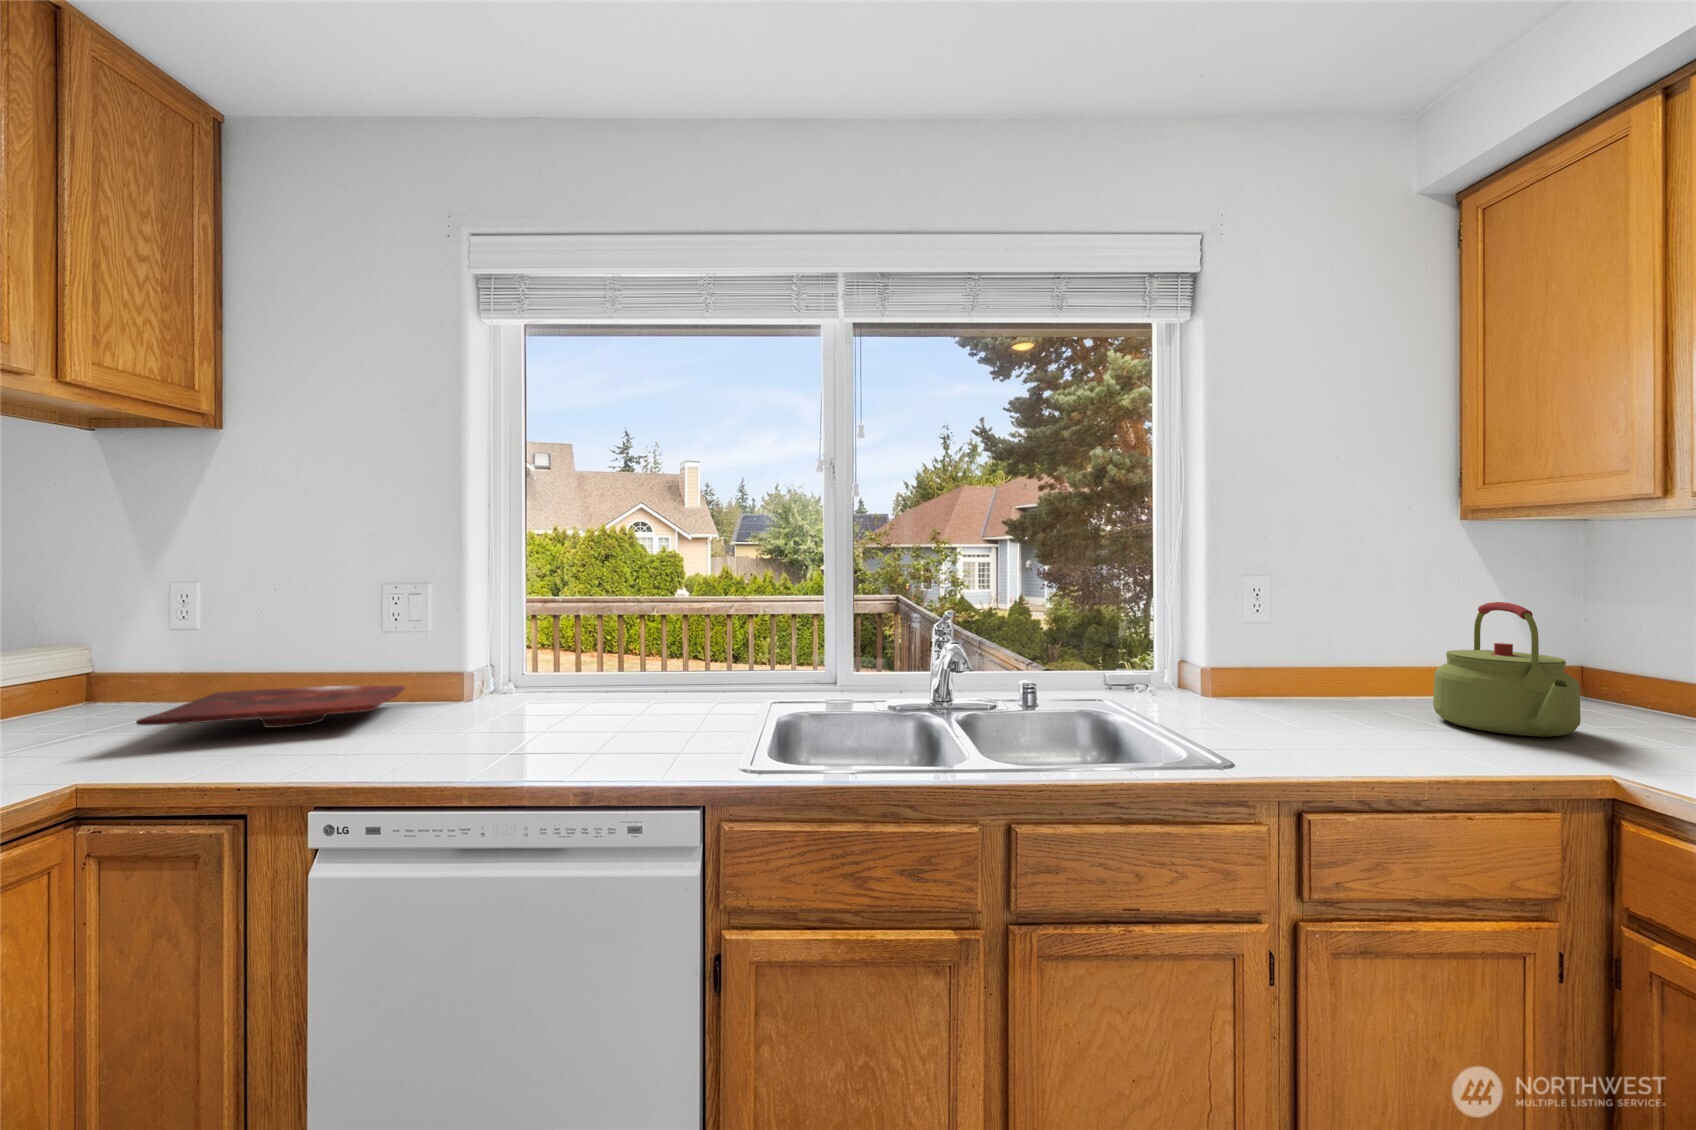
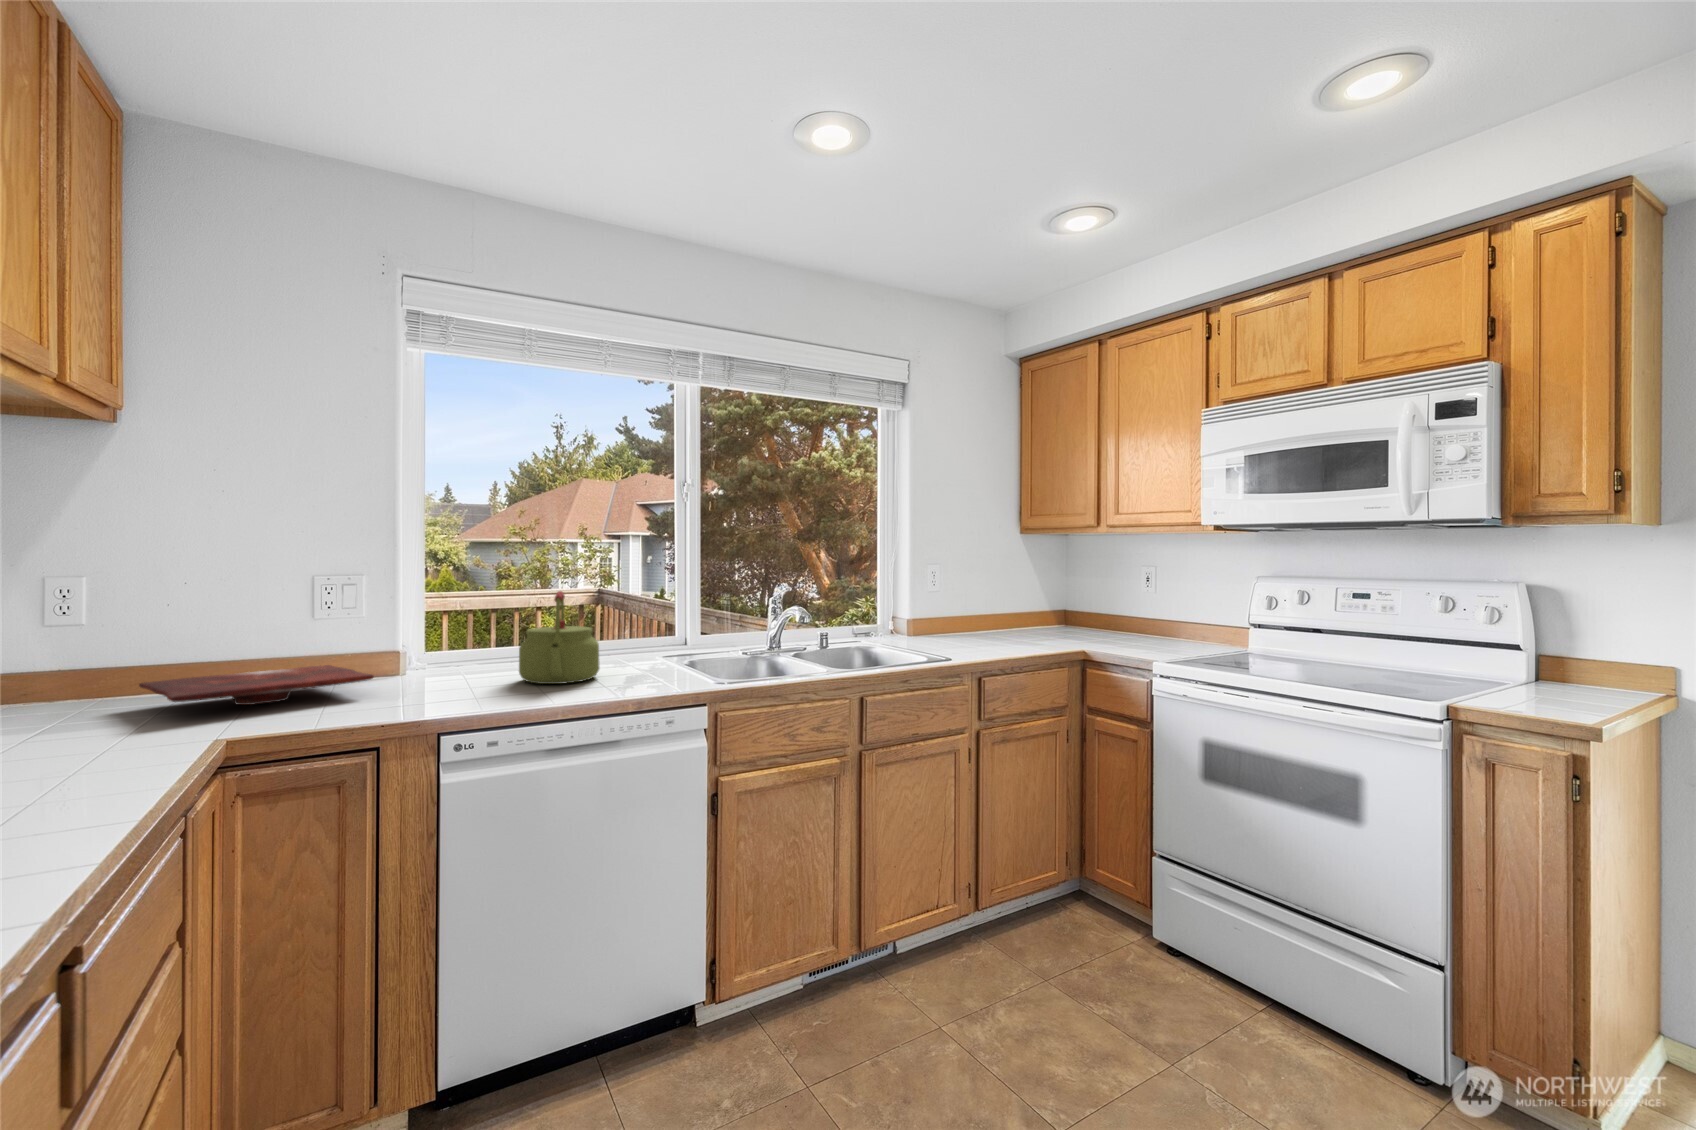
kettle: present [1433,602,1581,737] -> present [519,591,599,684]

